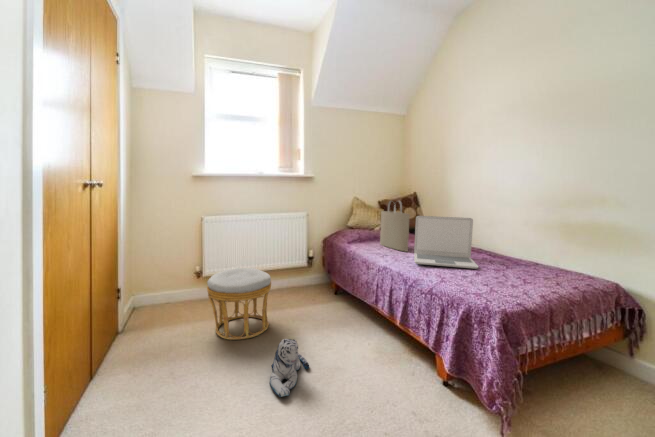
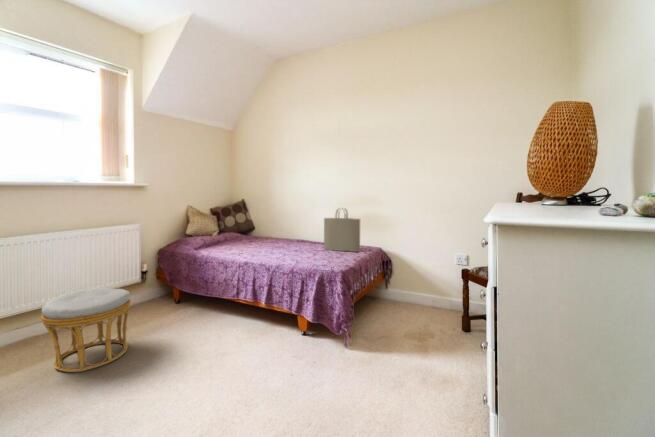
tote bag: present [380,201,410,252] -> present [324,208,360,252]
laptop: present [414,216,478,269] -> none [262,217,312,255]
plush toy: present [270,339,309,397] -> none [162,335,202,386]

